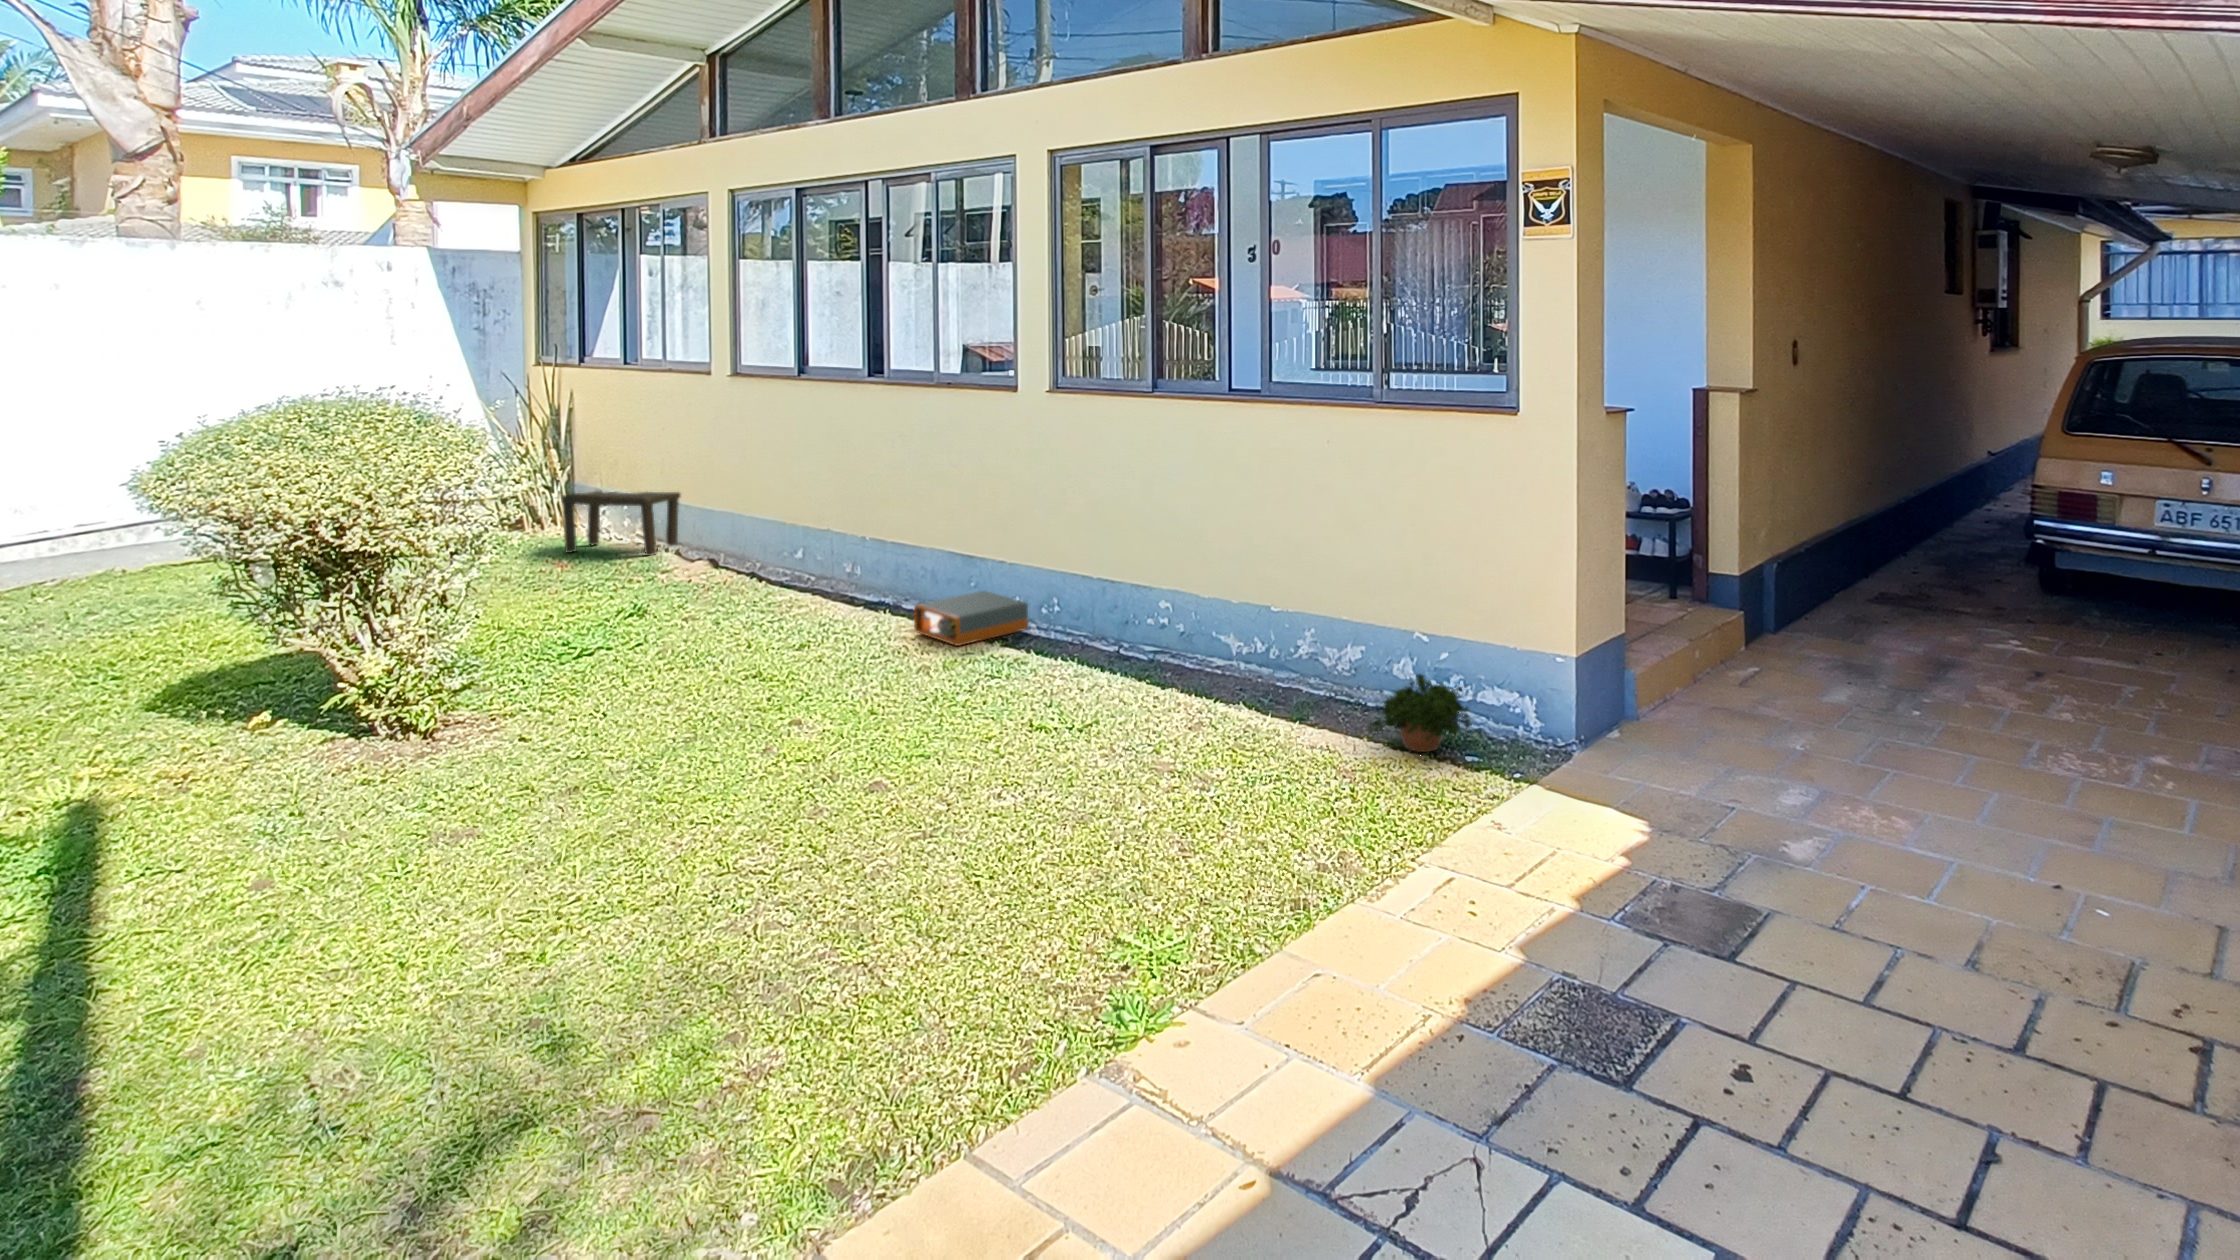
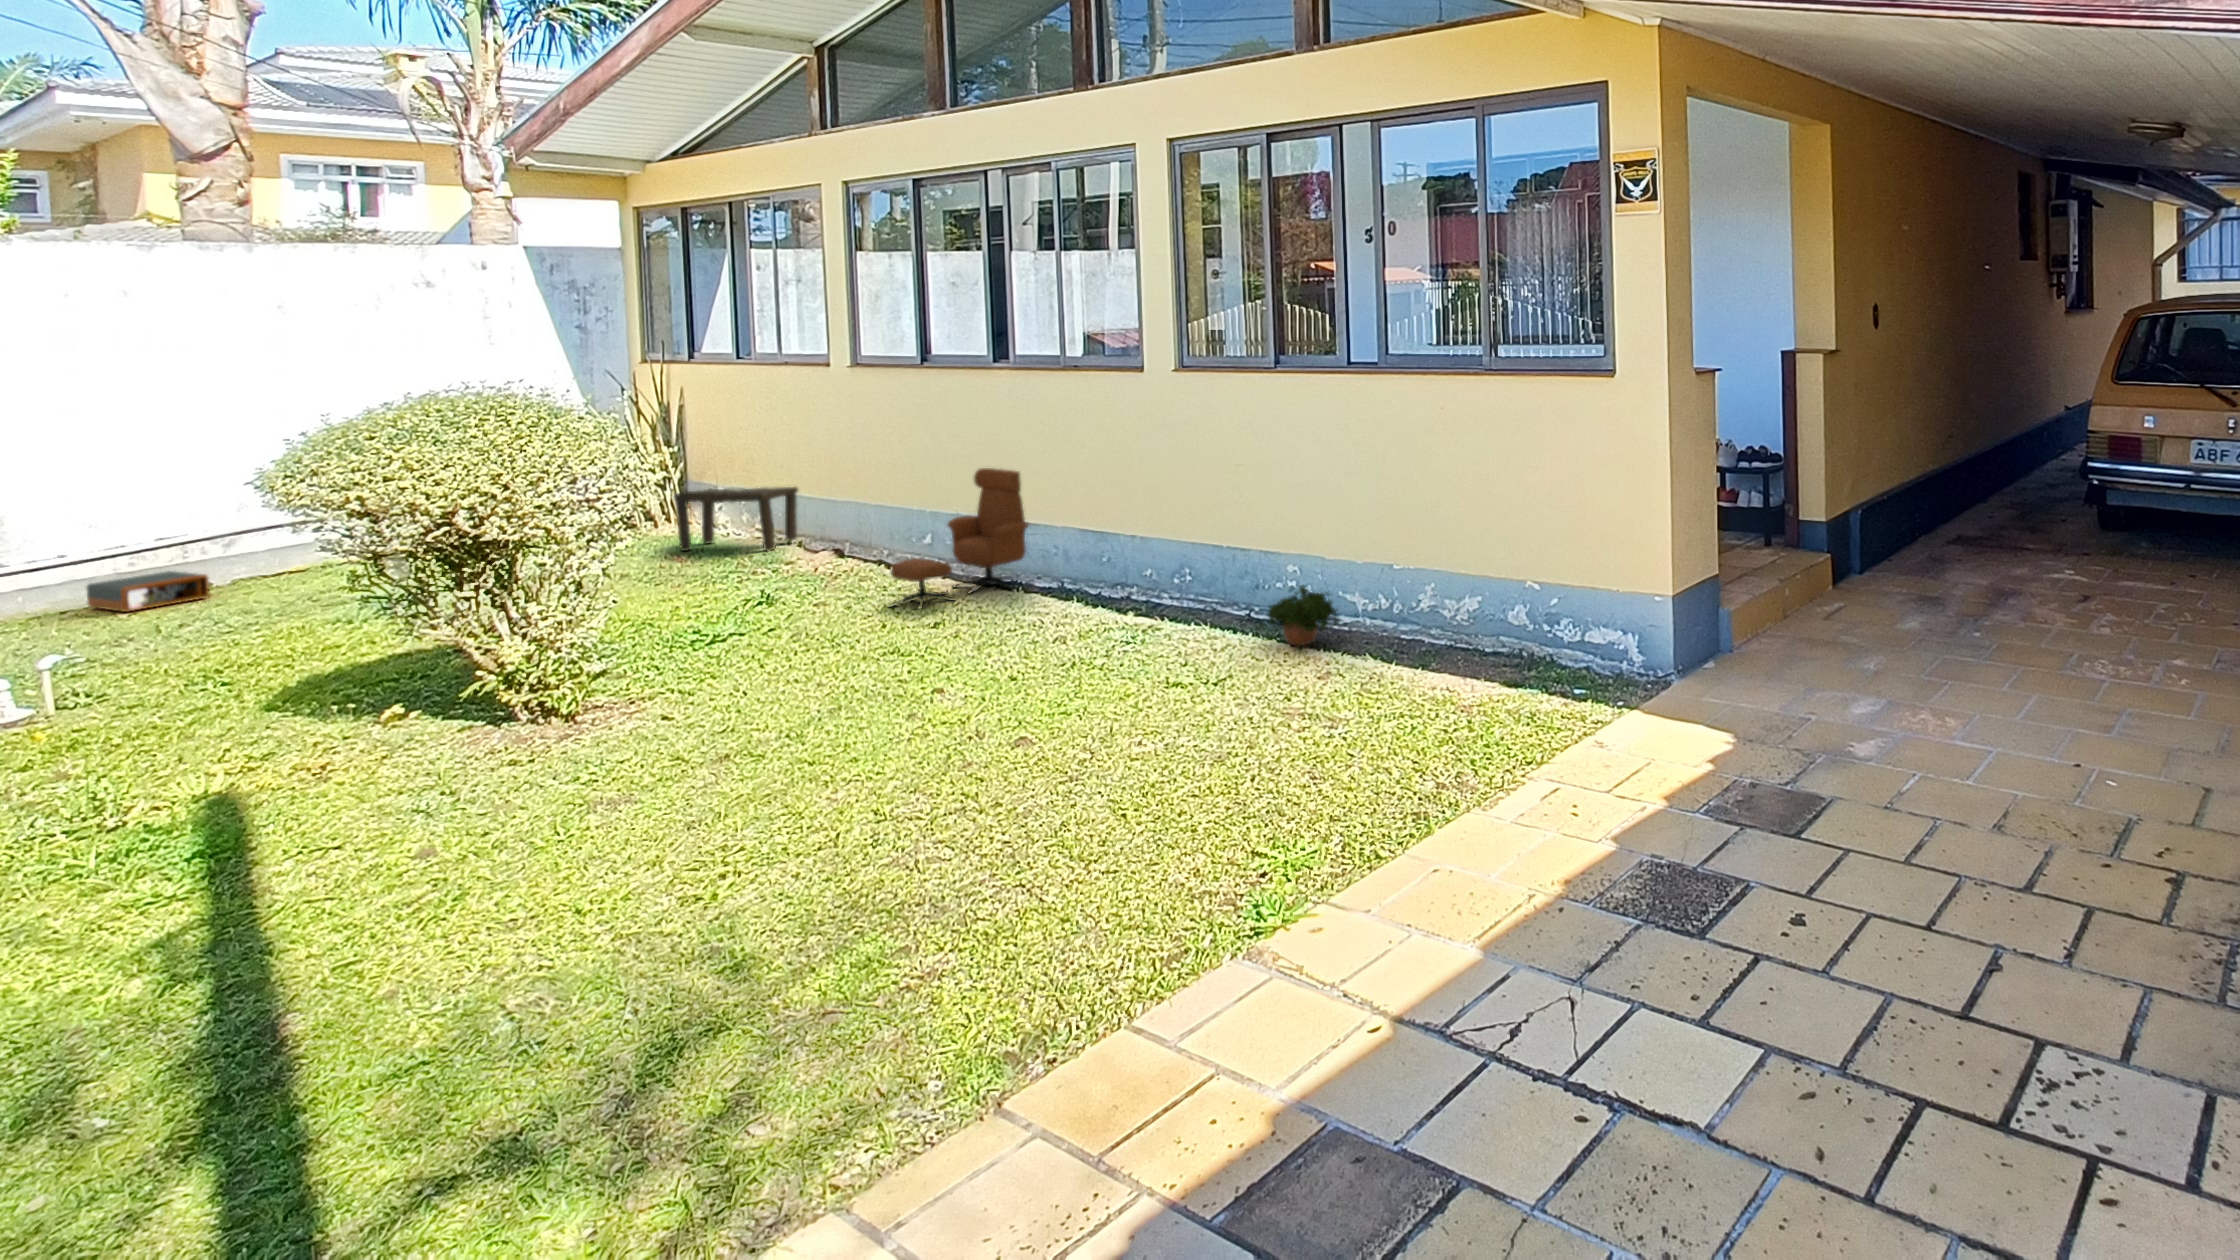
lounge chair: none [757,482,901,626] -> present [889,468,1029,609]
storage box: present [914,591,1028,646] -> present [87,571,209,612]
potted plant: present [1369,674,1472,761] -> present [1254,585,1340,649]

